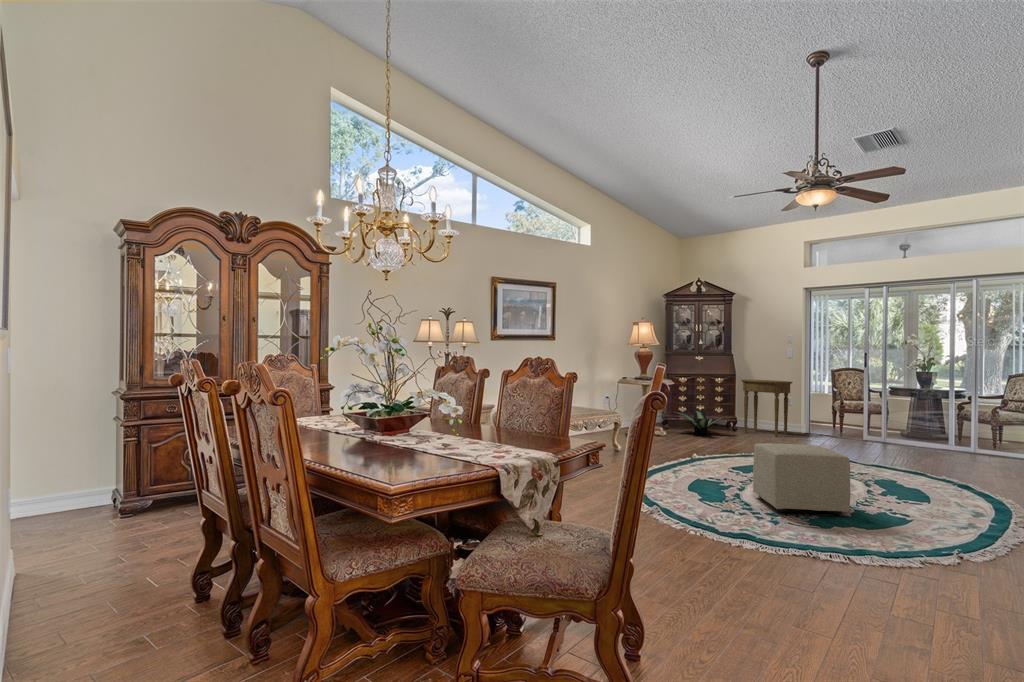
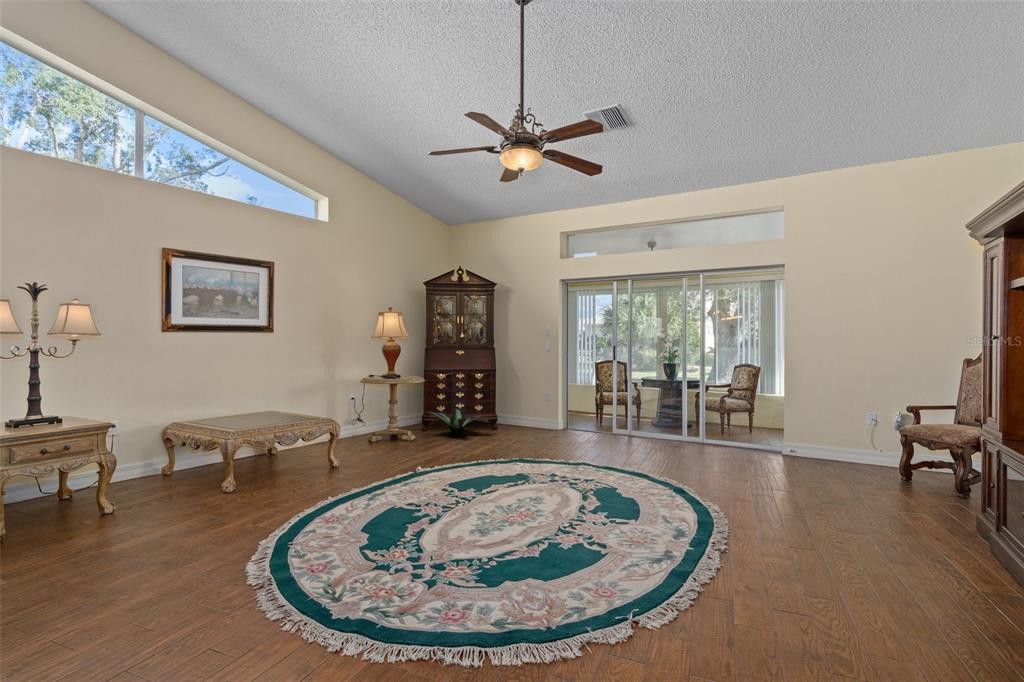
side table: present [741,379,793,437] -> none [502,374,550,434]
ottoman: present [753,443,850,515] -> none [437,461,535,560]

